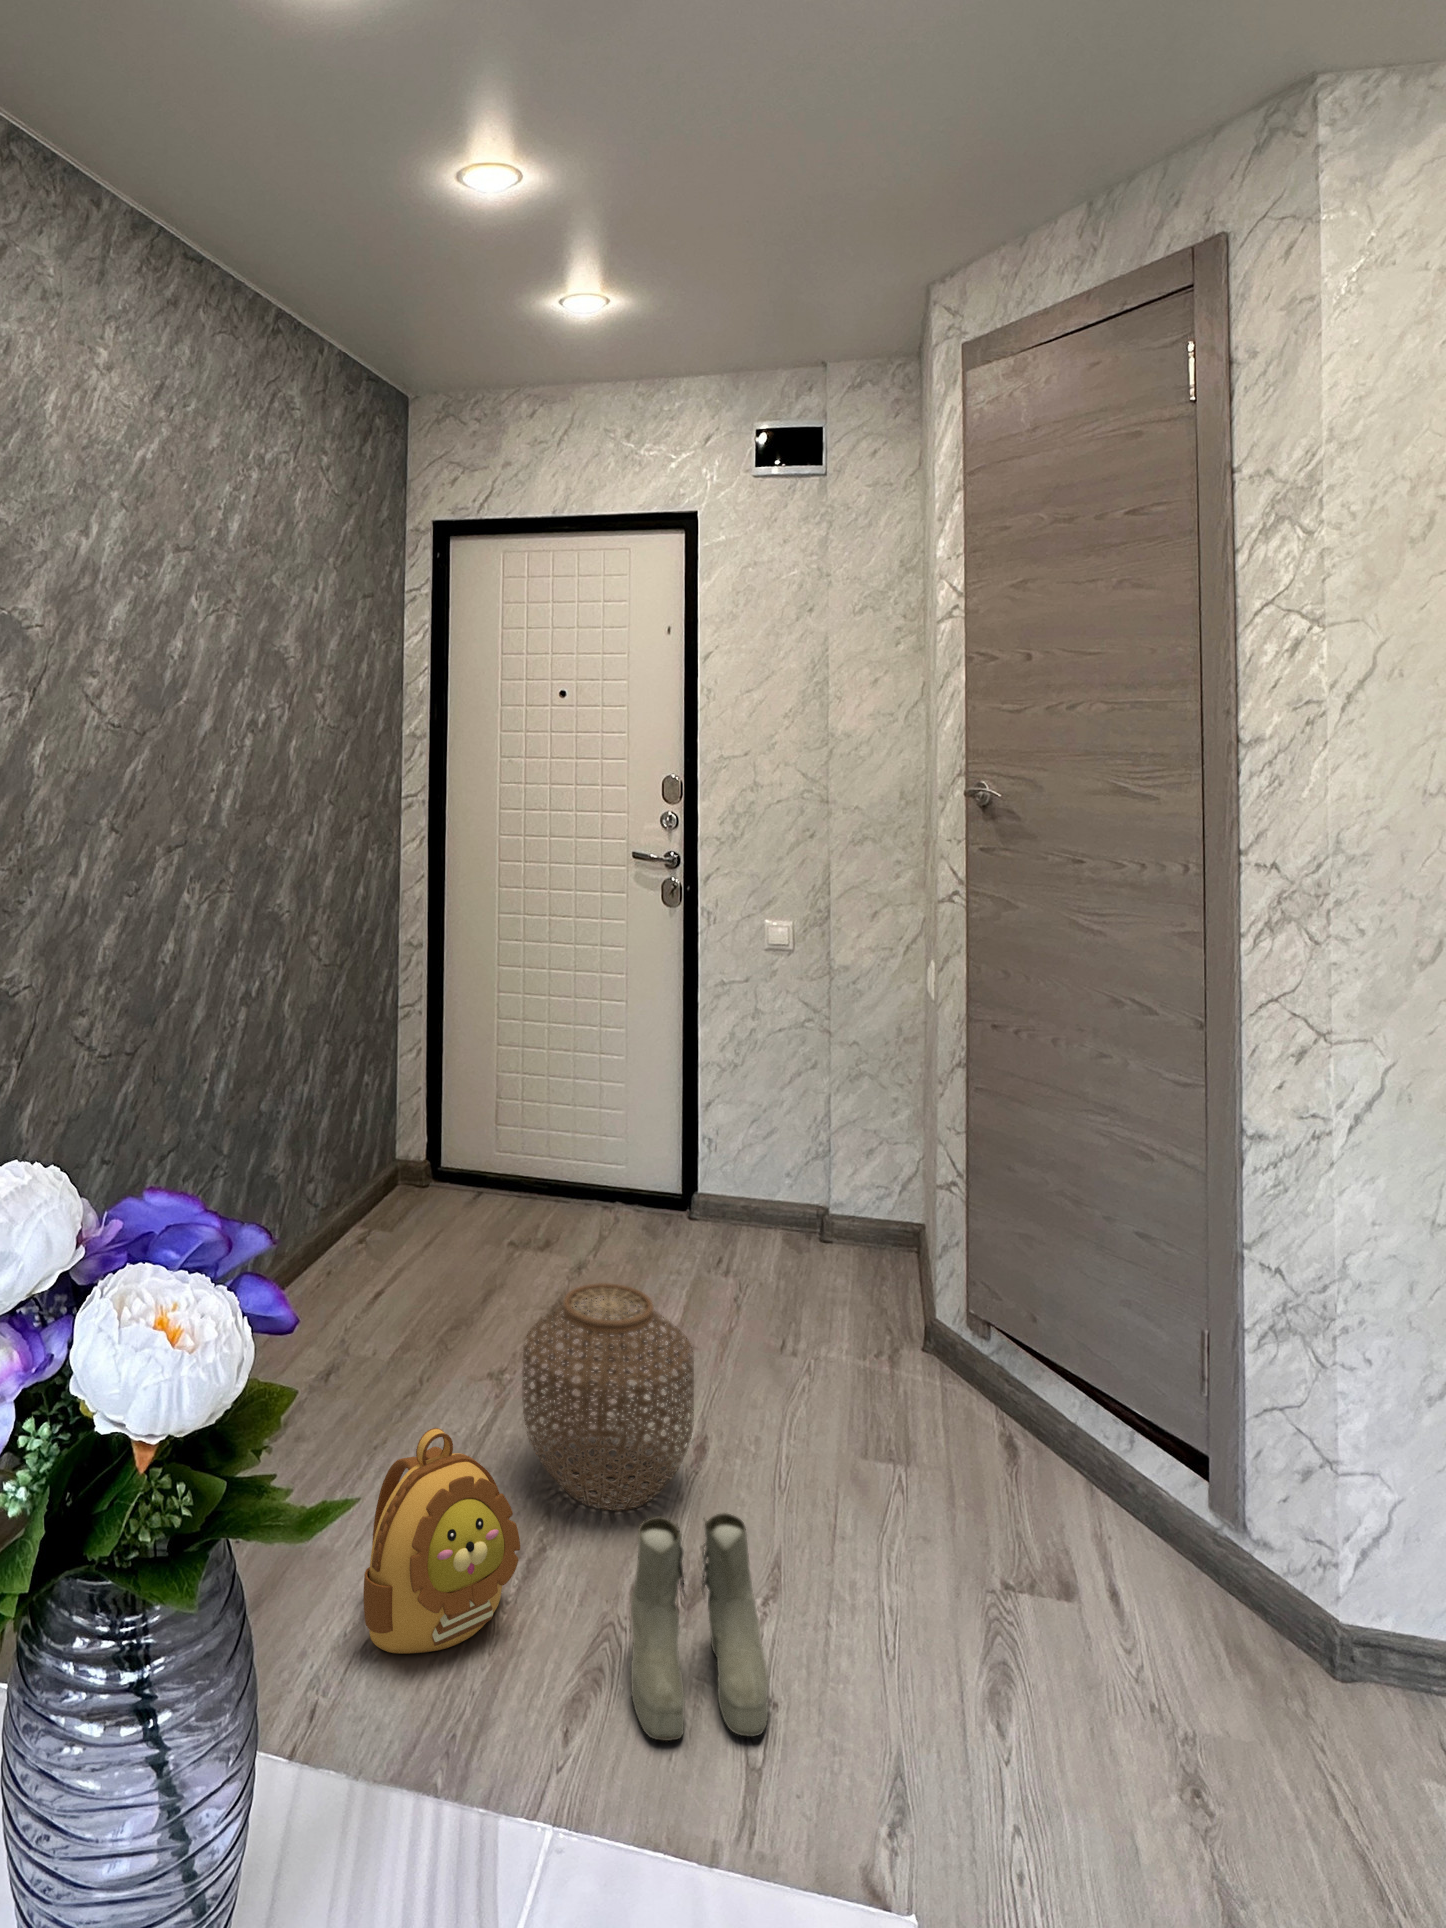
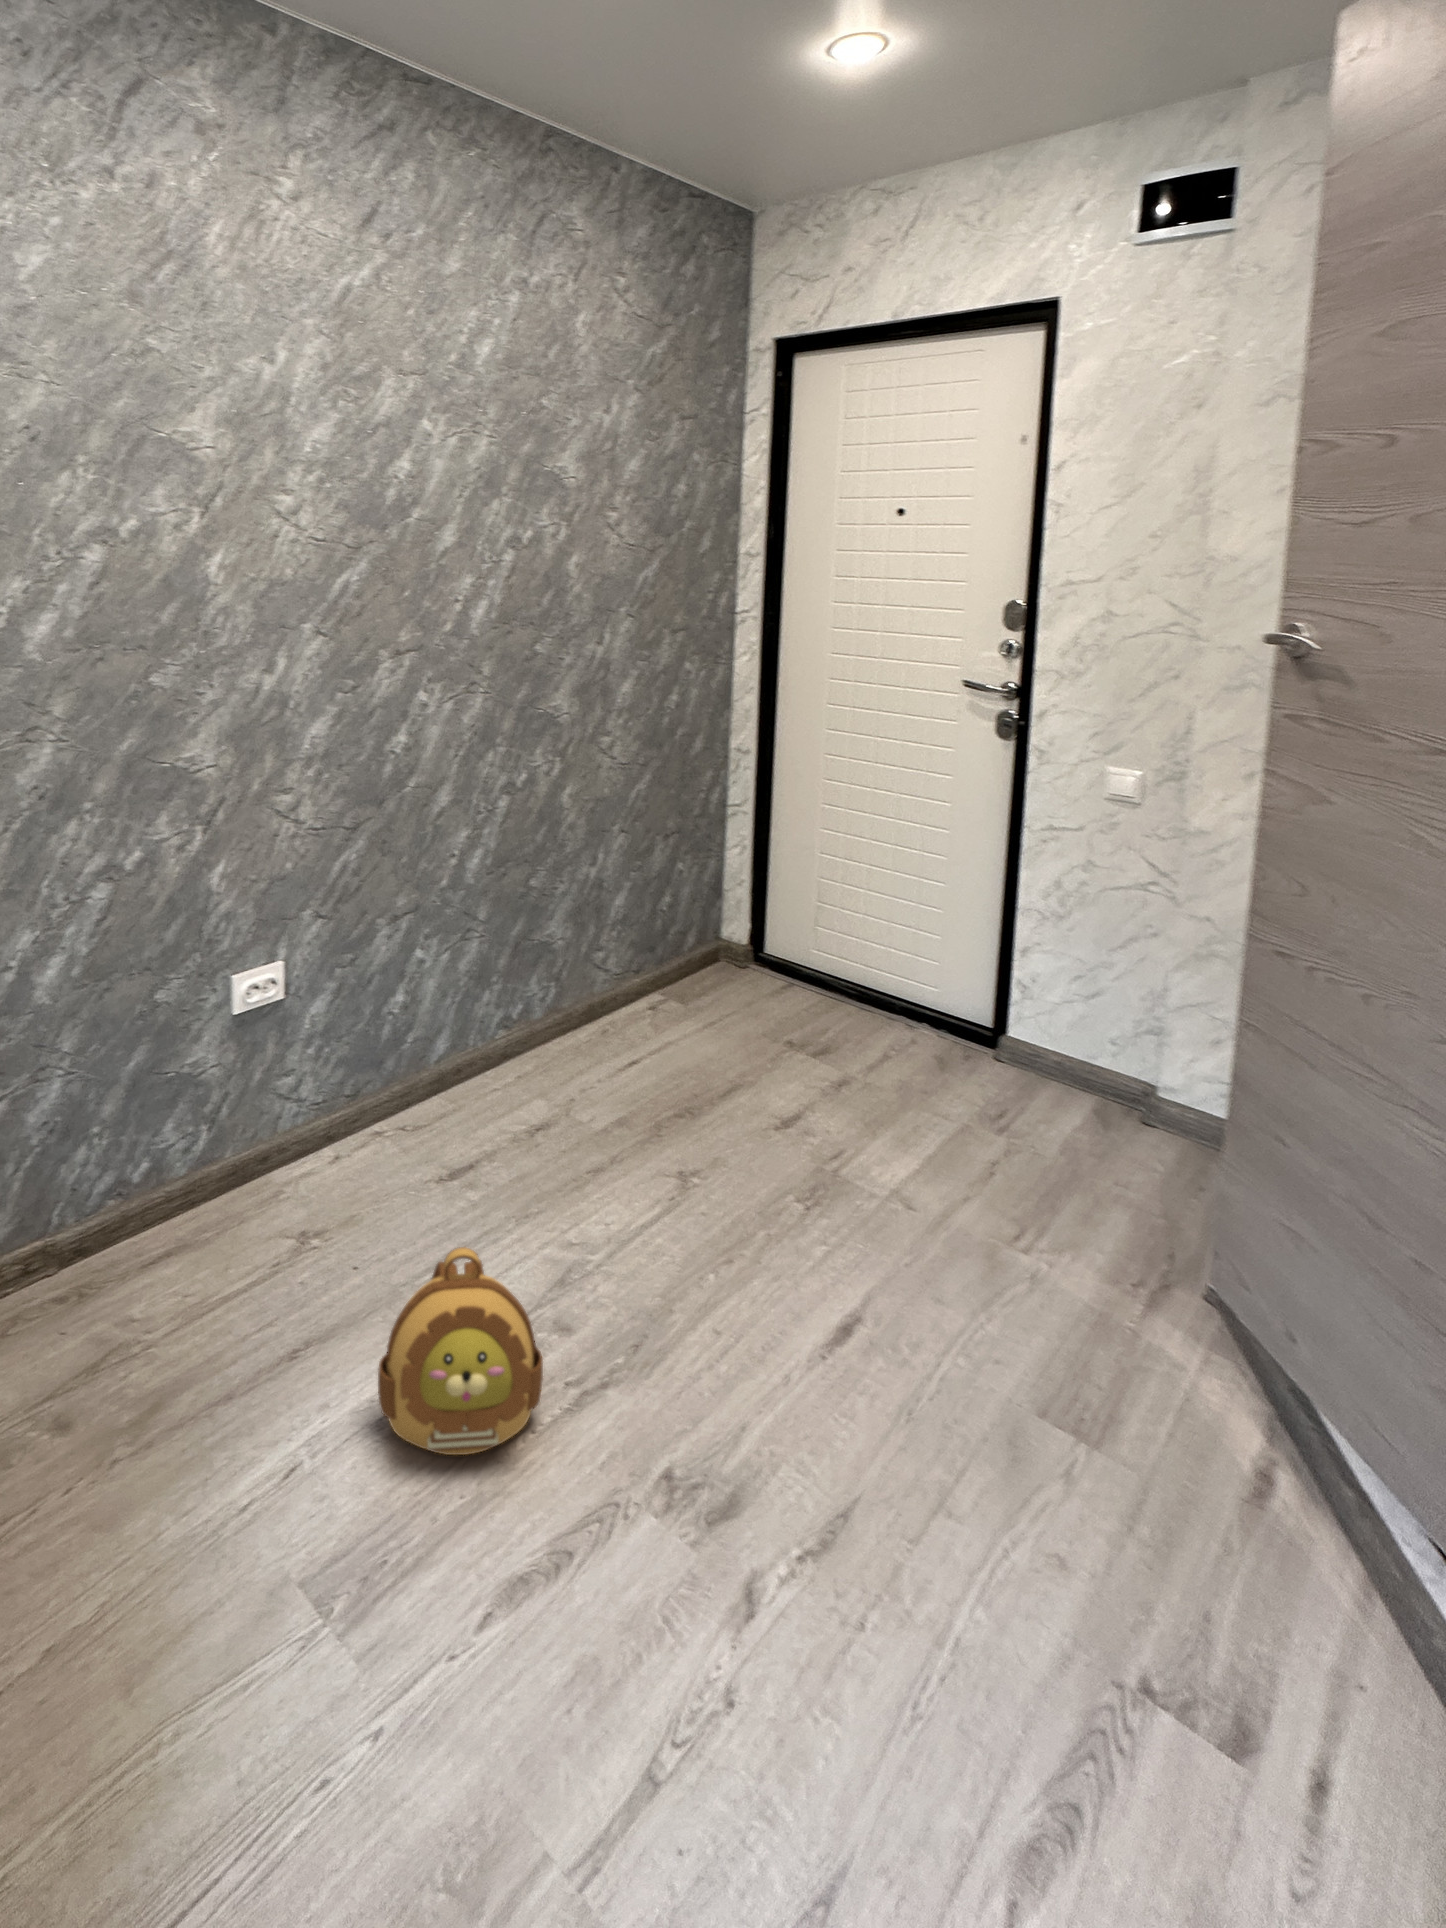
woven basket: present [523,1283,694,1510] -> none [631,1136,819,1377]
boots: present [631,1513,768,1741] -> none [564,1430,745,1735]

